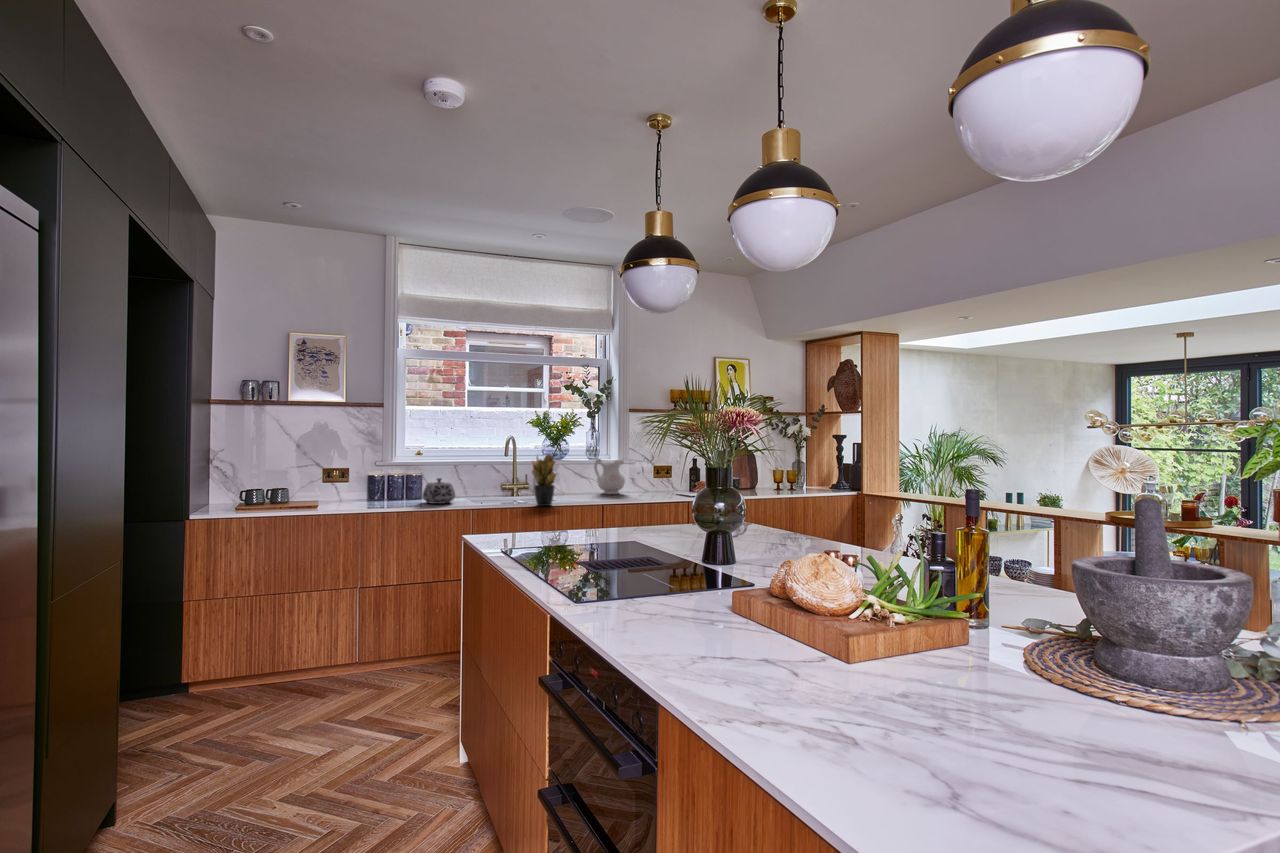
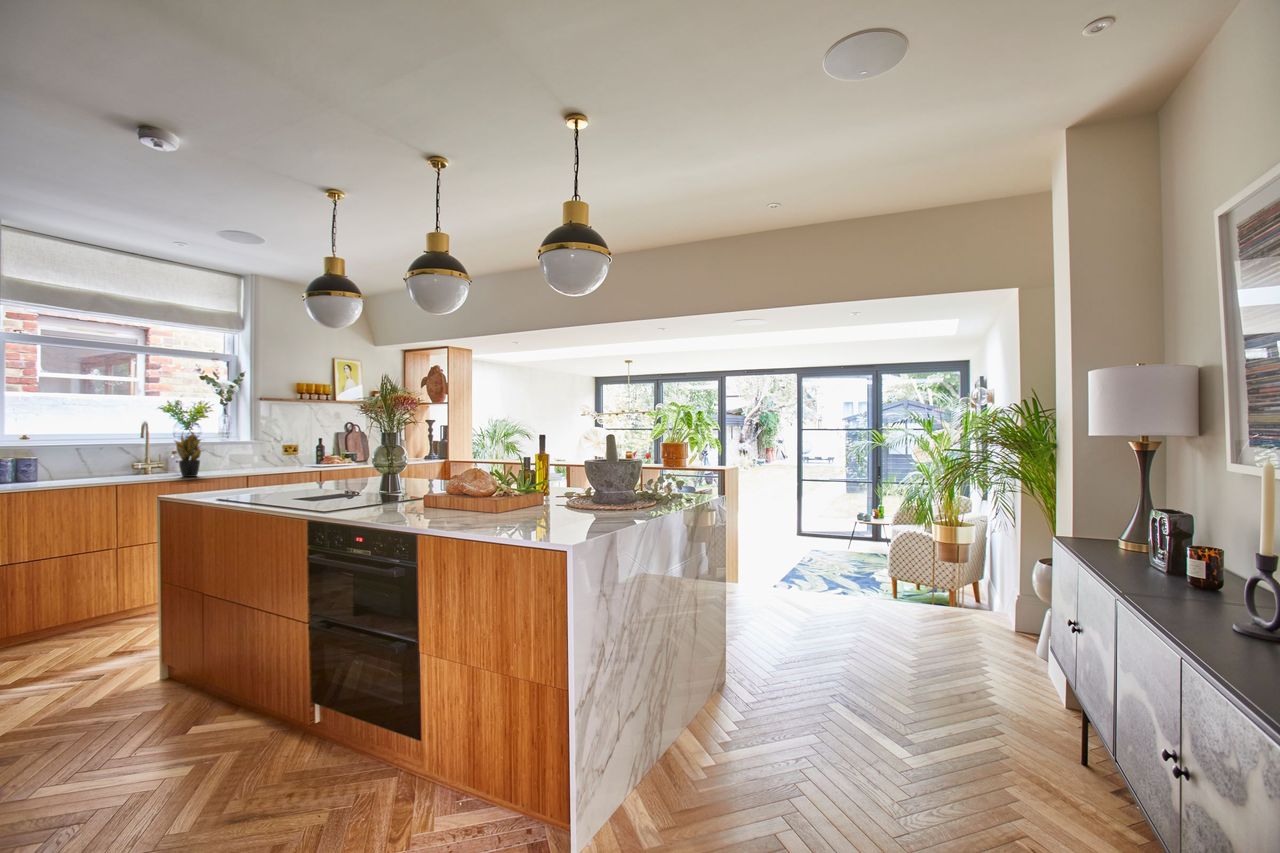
ceramic pitcher: present [594,459,625,494] -> none [230,439,260,468]
teapot: present [423,478,455,504] -> none [48,458,89,481]

